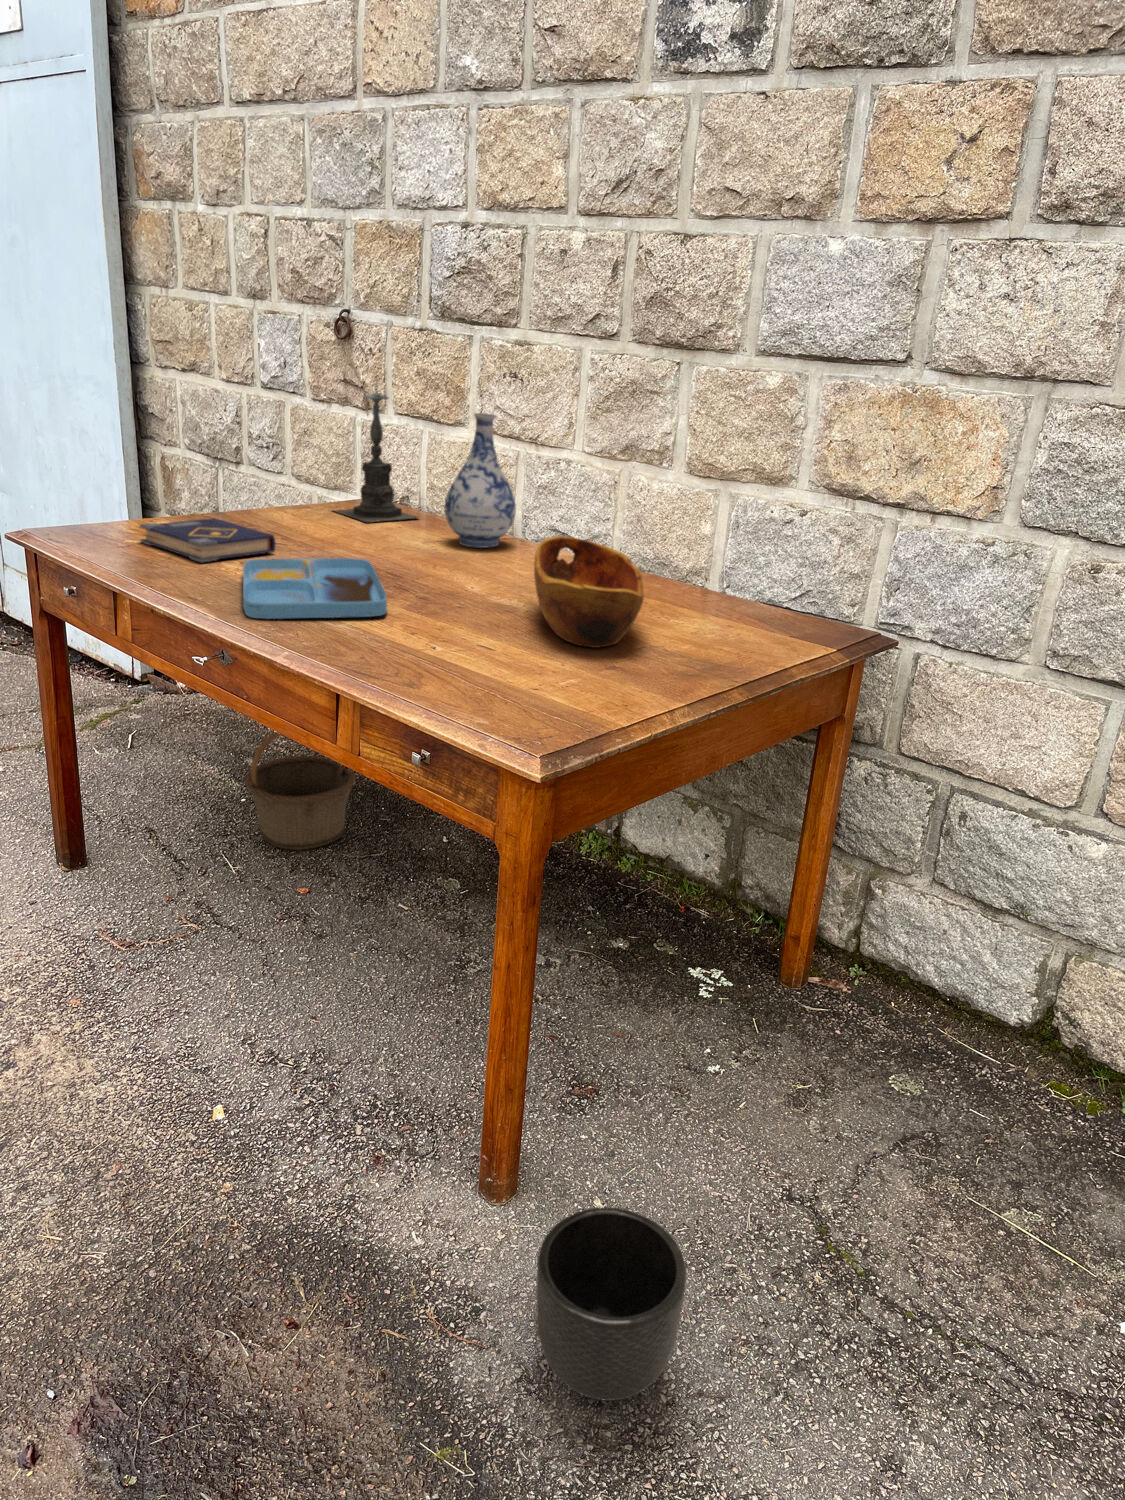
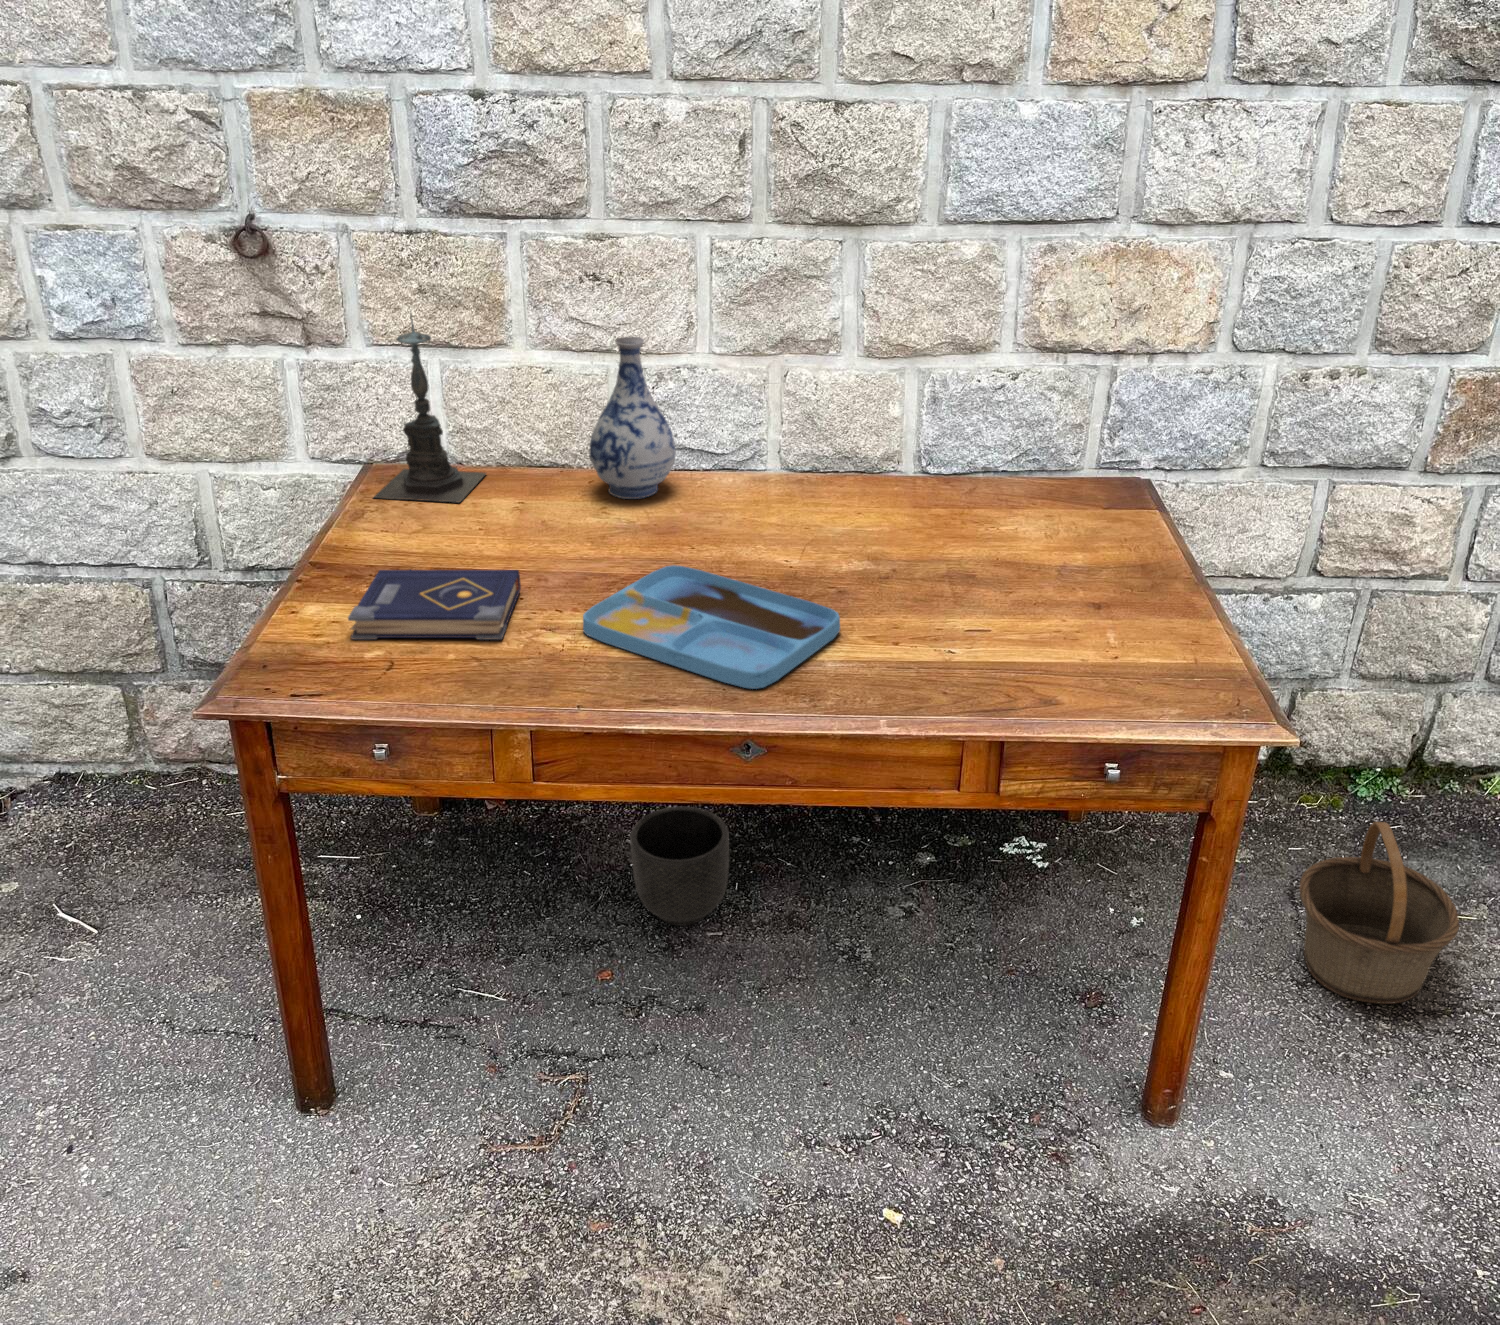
wooden bowl: present [534,536,644,648] -> none [884,471,1084,590]
basket: present [244,732,356,850] -> present [1299,822,1459,1004]
planter: present [536,1207,686,1401] -> present [630,807,729,926]

